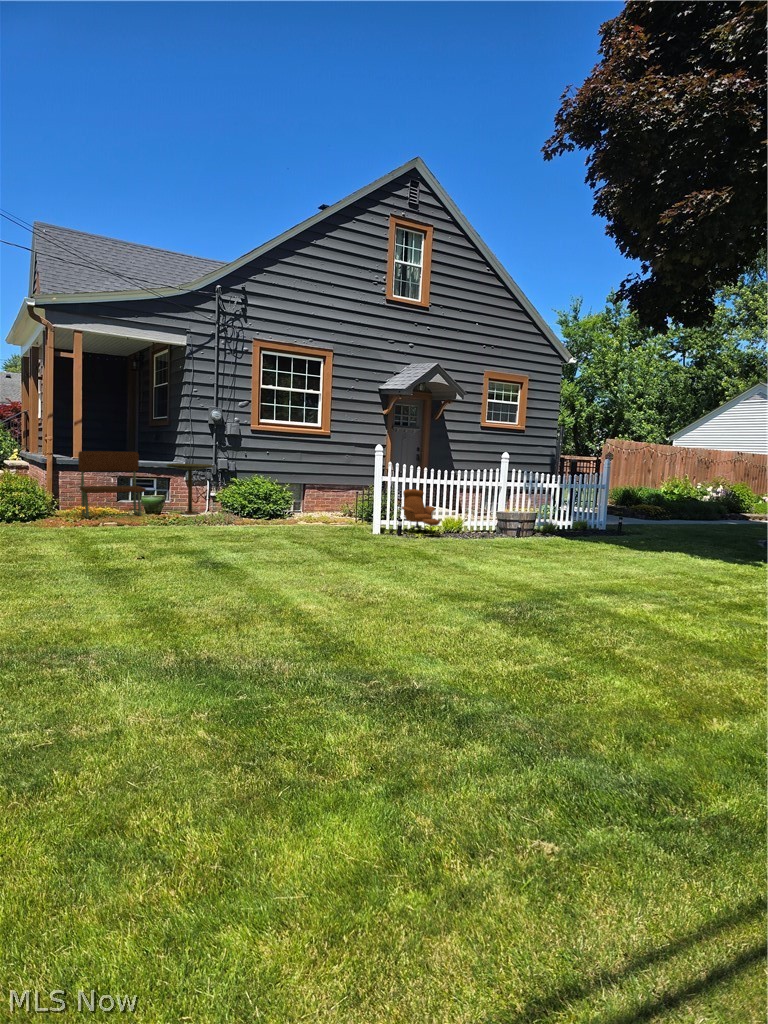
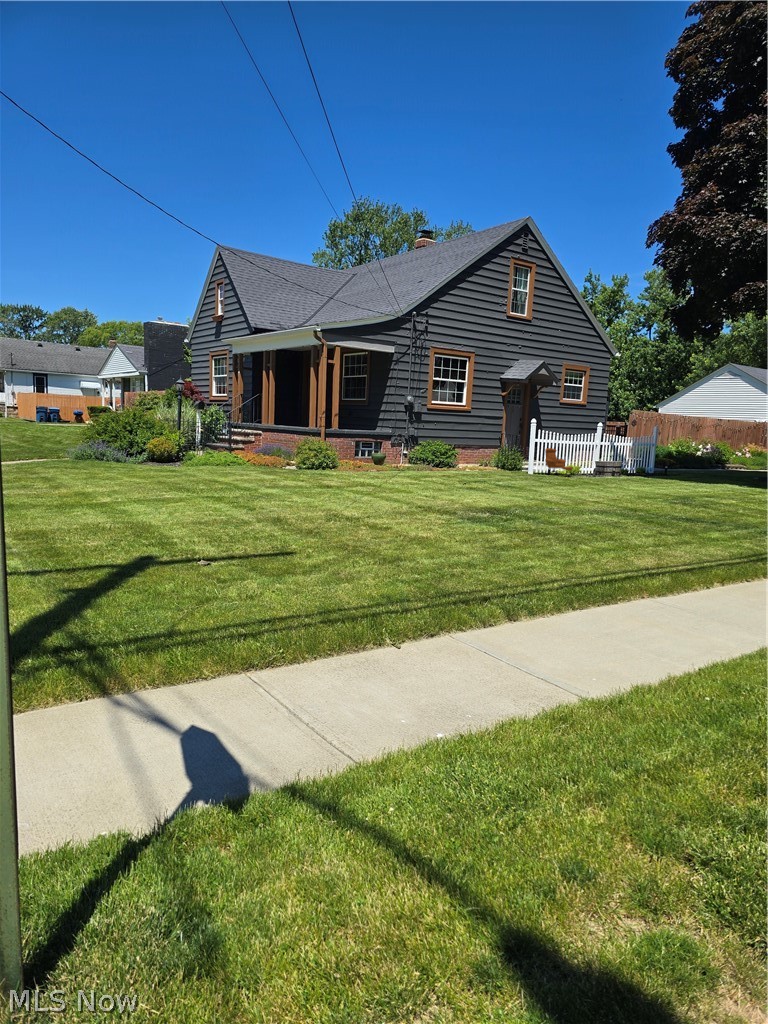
bench: present [78,451,146,518] -> none [341,423,382,466]
pedestal table: present [166,463,214,515] -> none [386,431,415,464]

